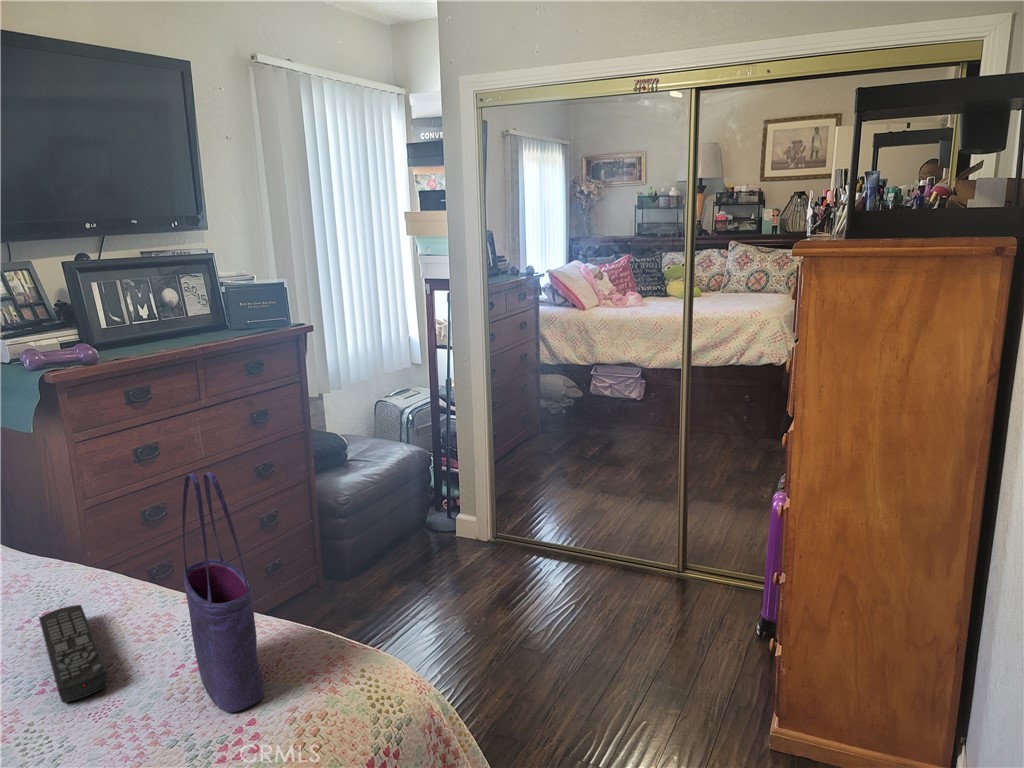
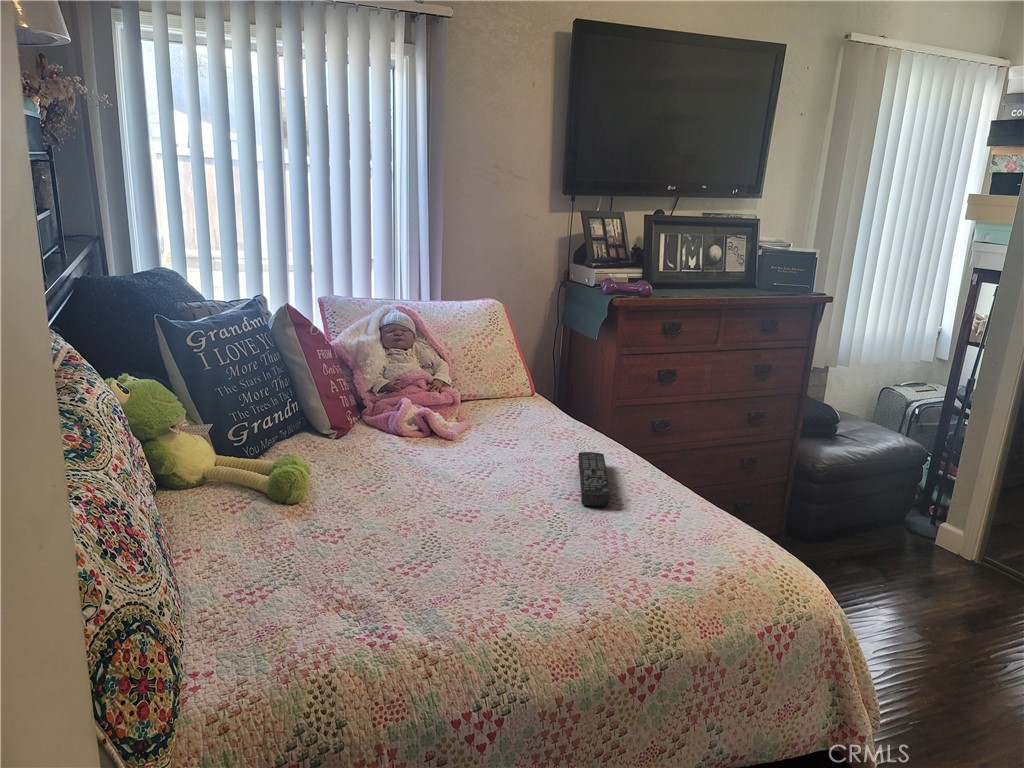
tote bag: present [182,472,264,712] -> none [666,374,714,552]

